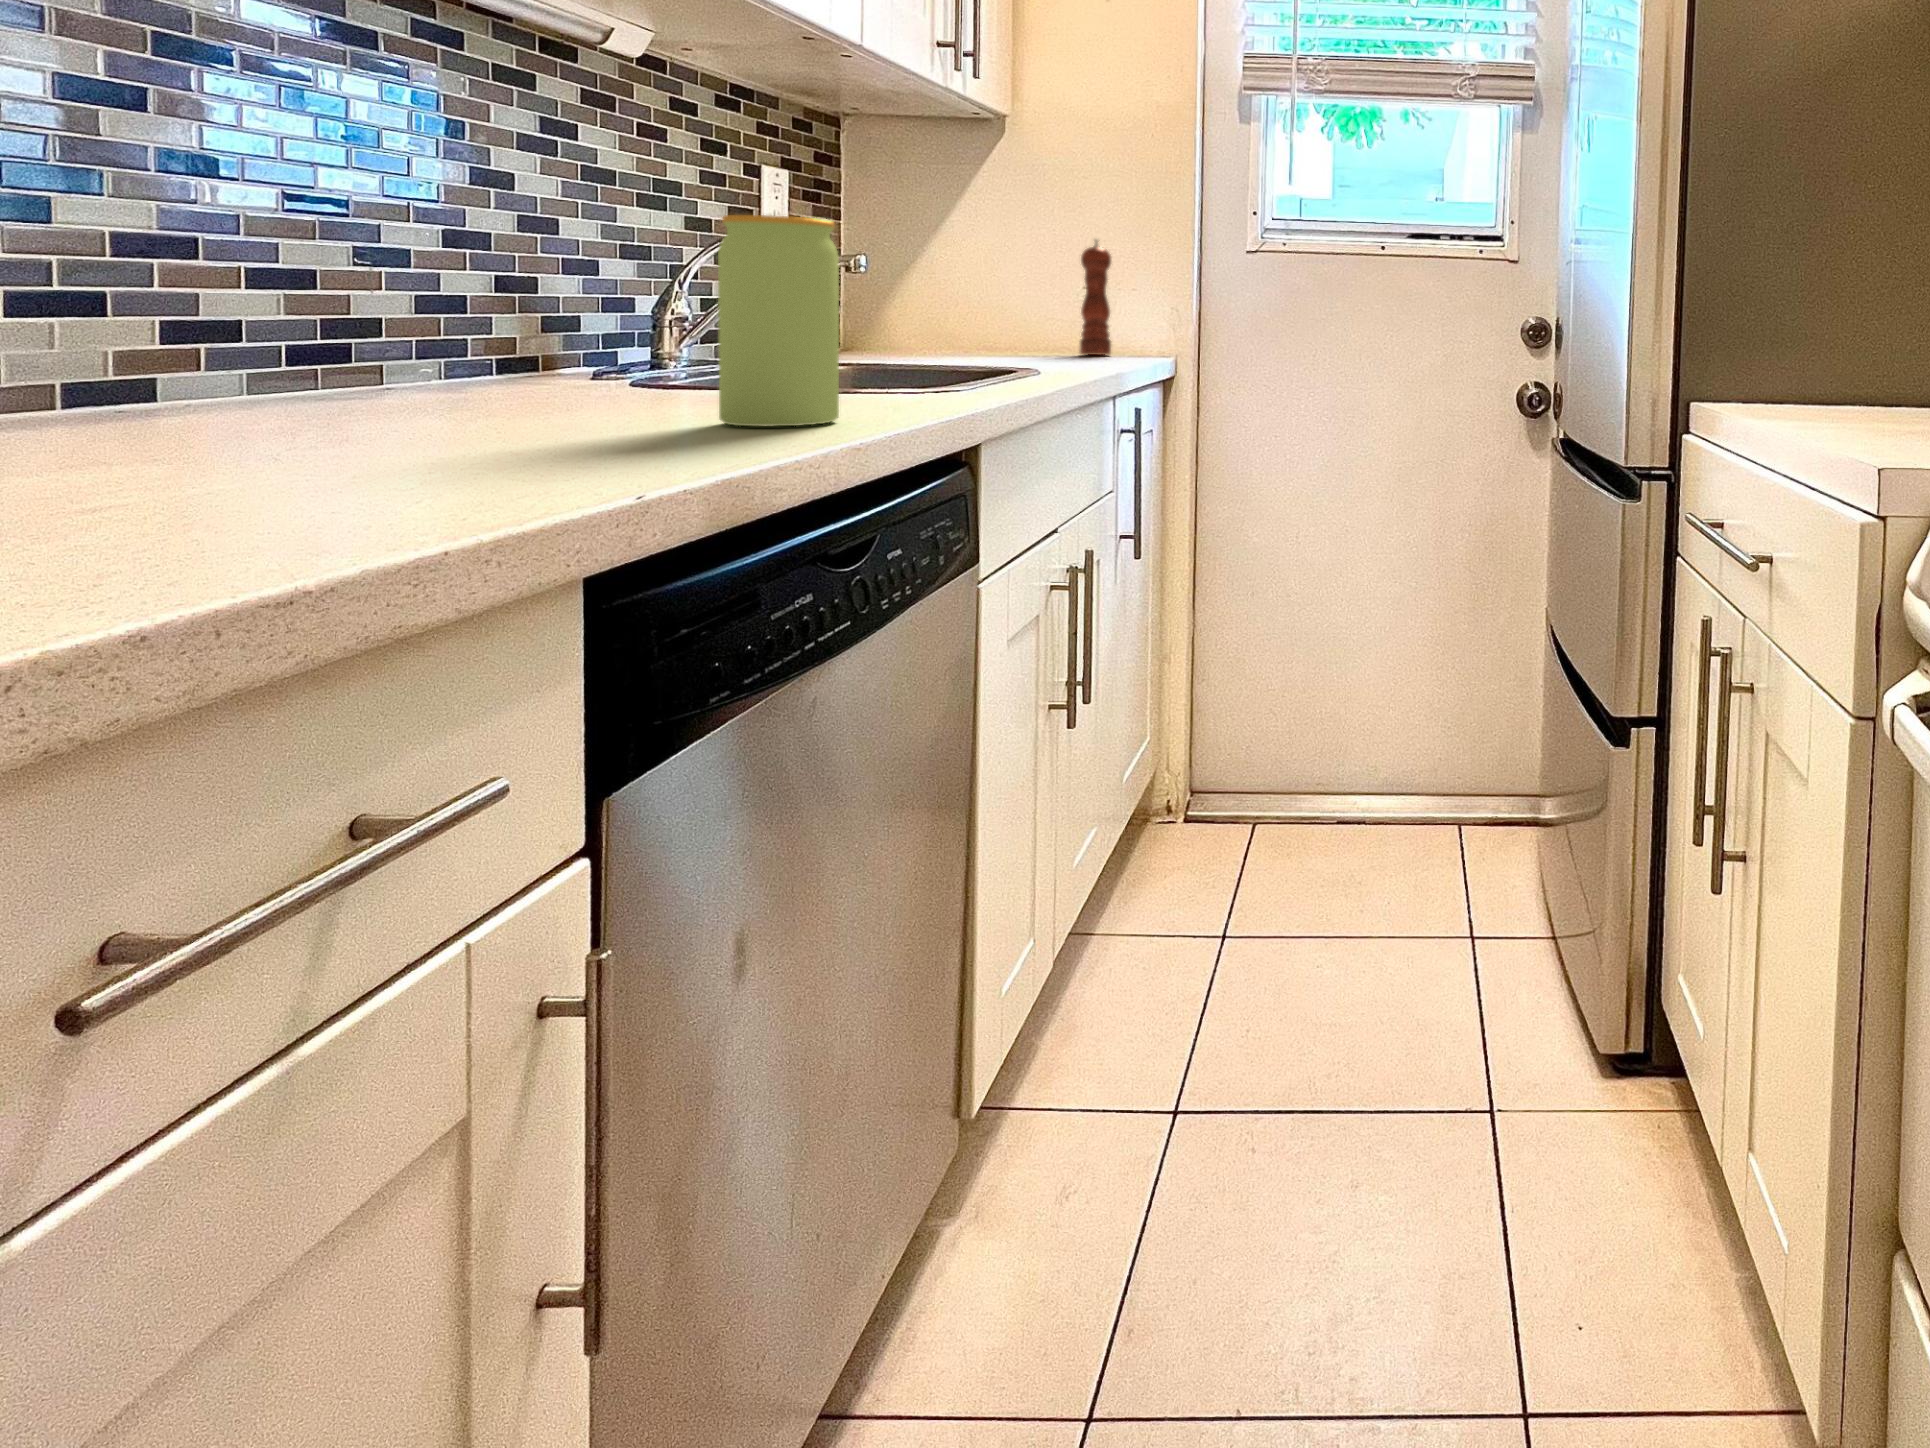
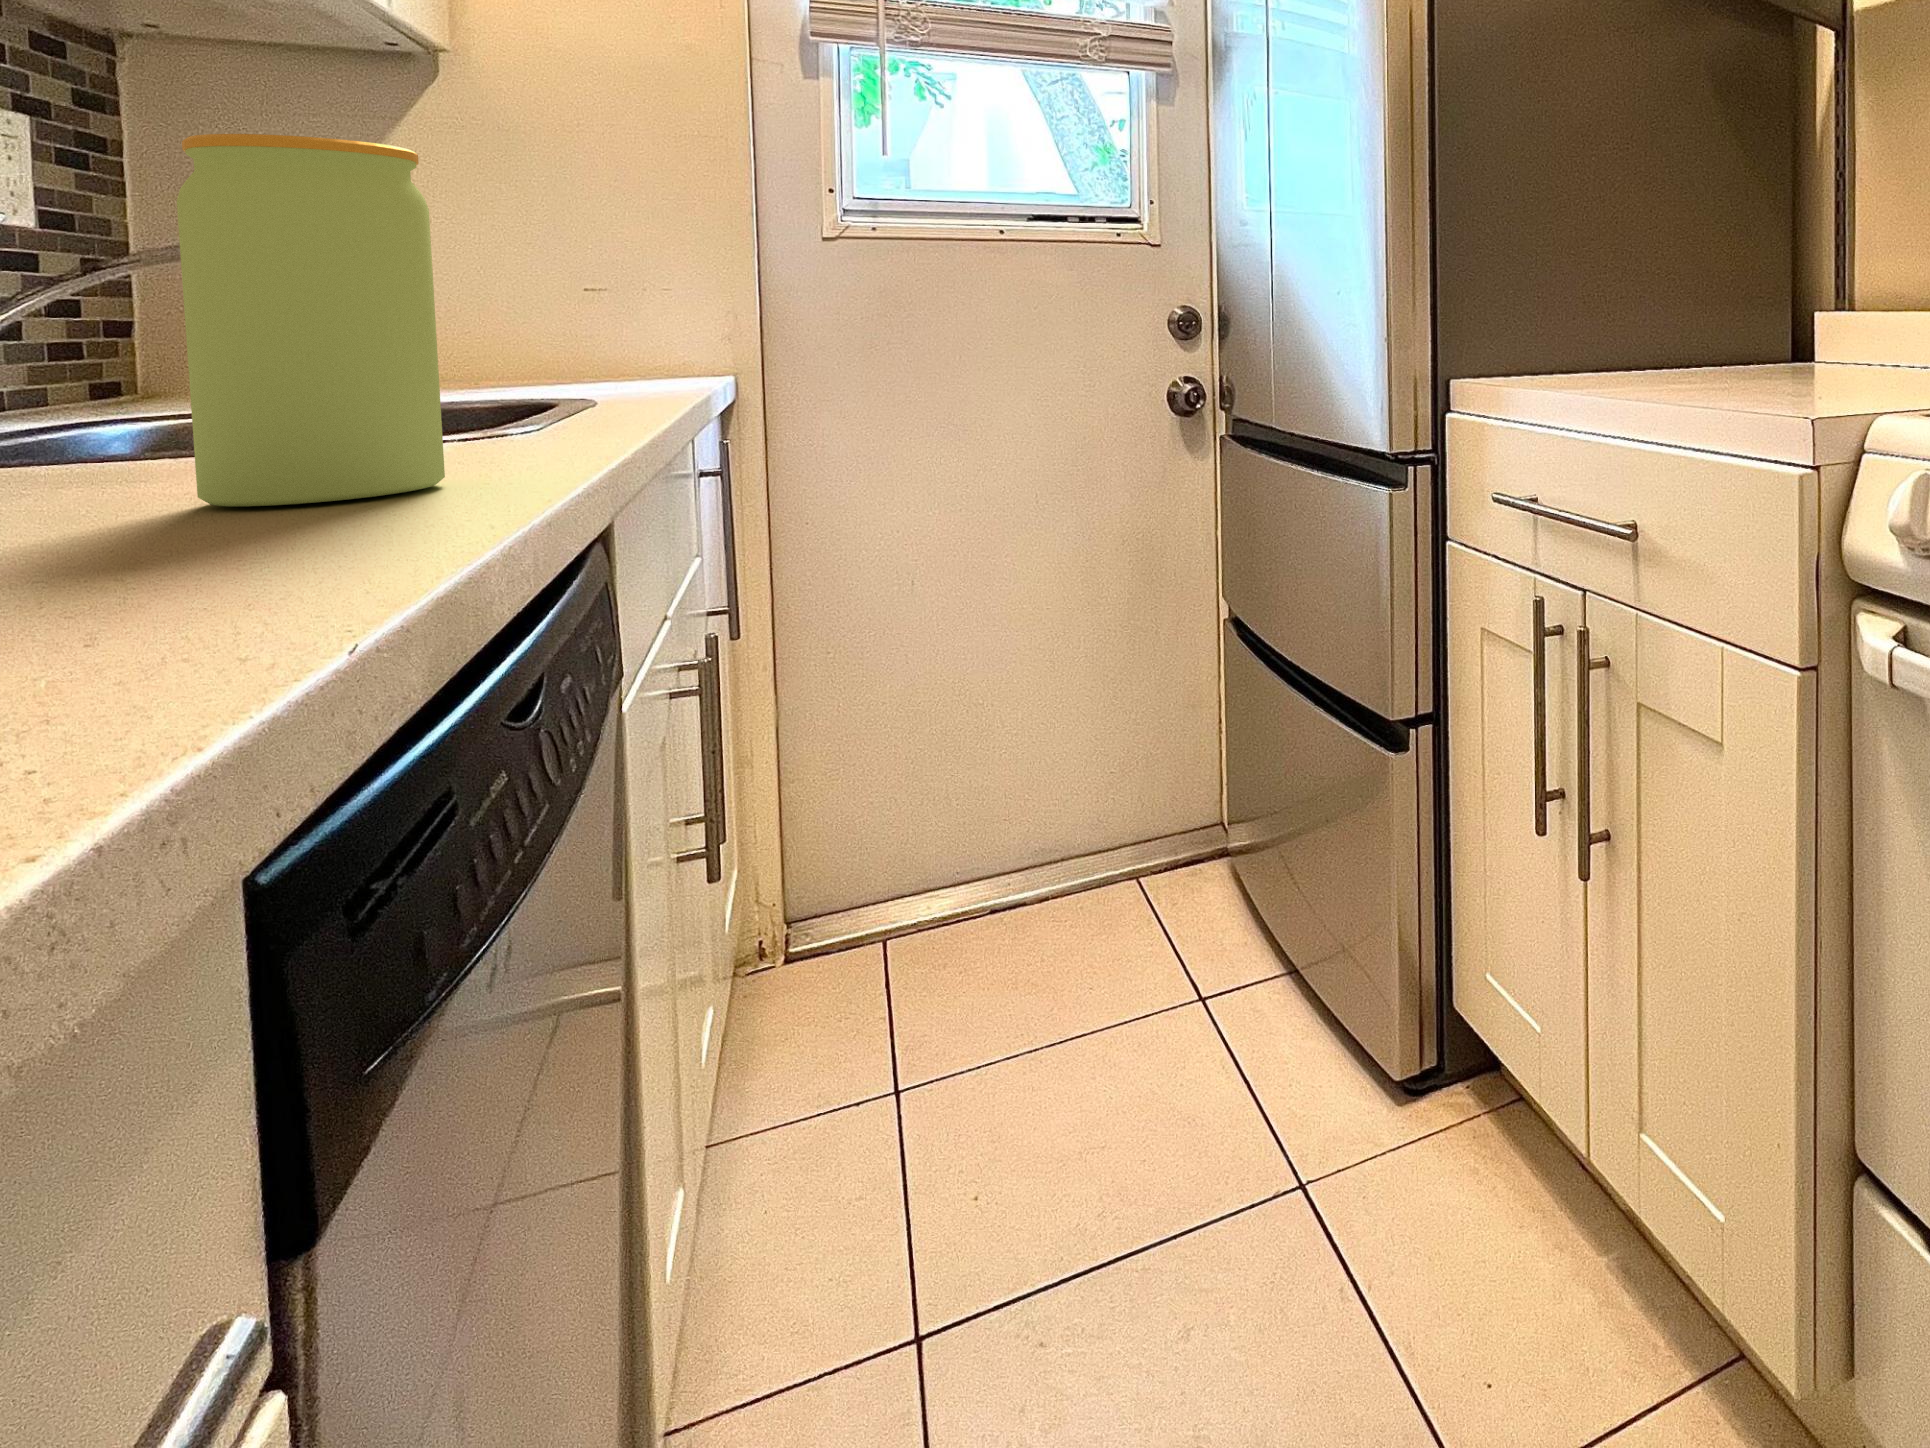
pepper mill: present [1080,239,1111,355] -> none [578,221,633,377]

